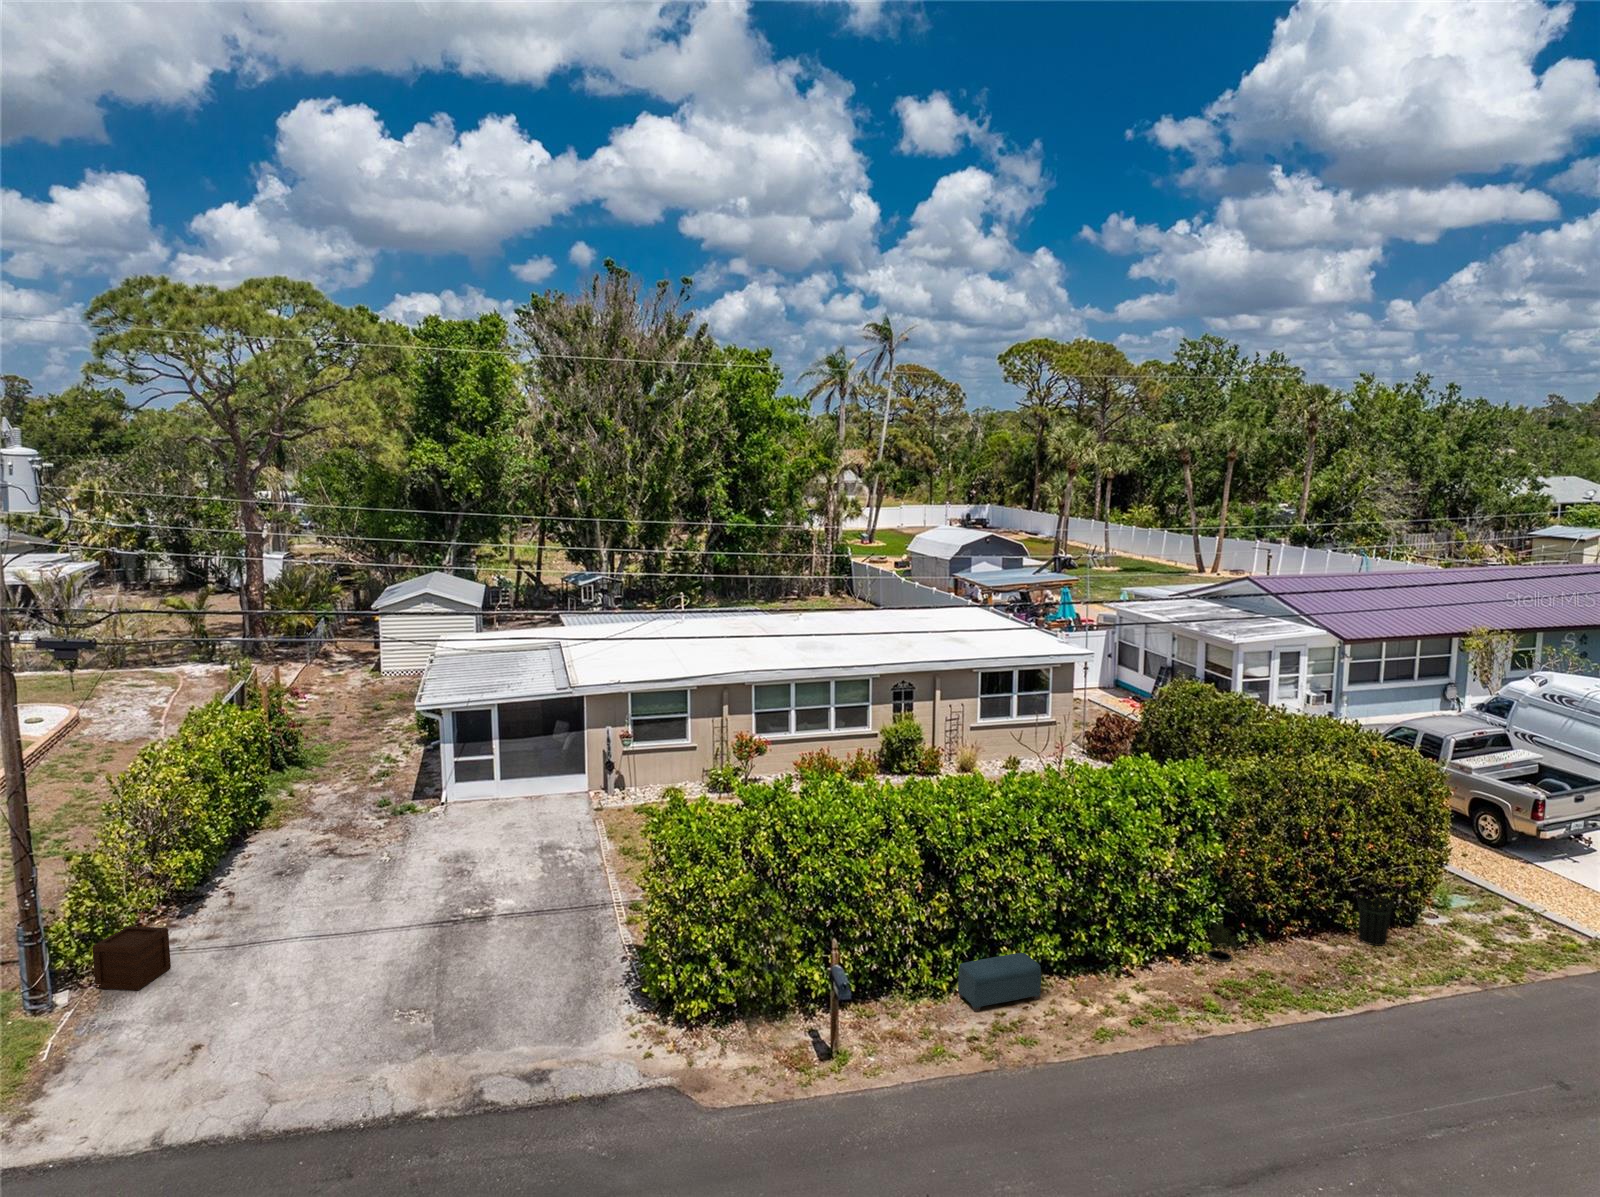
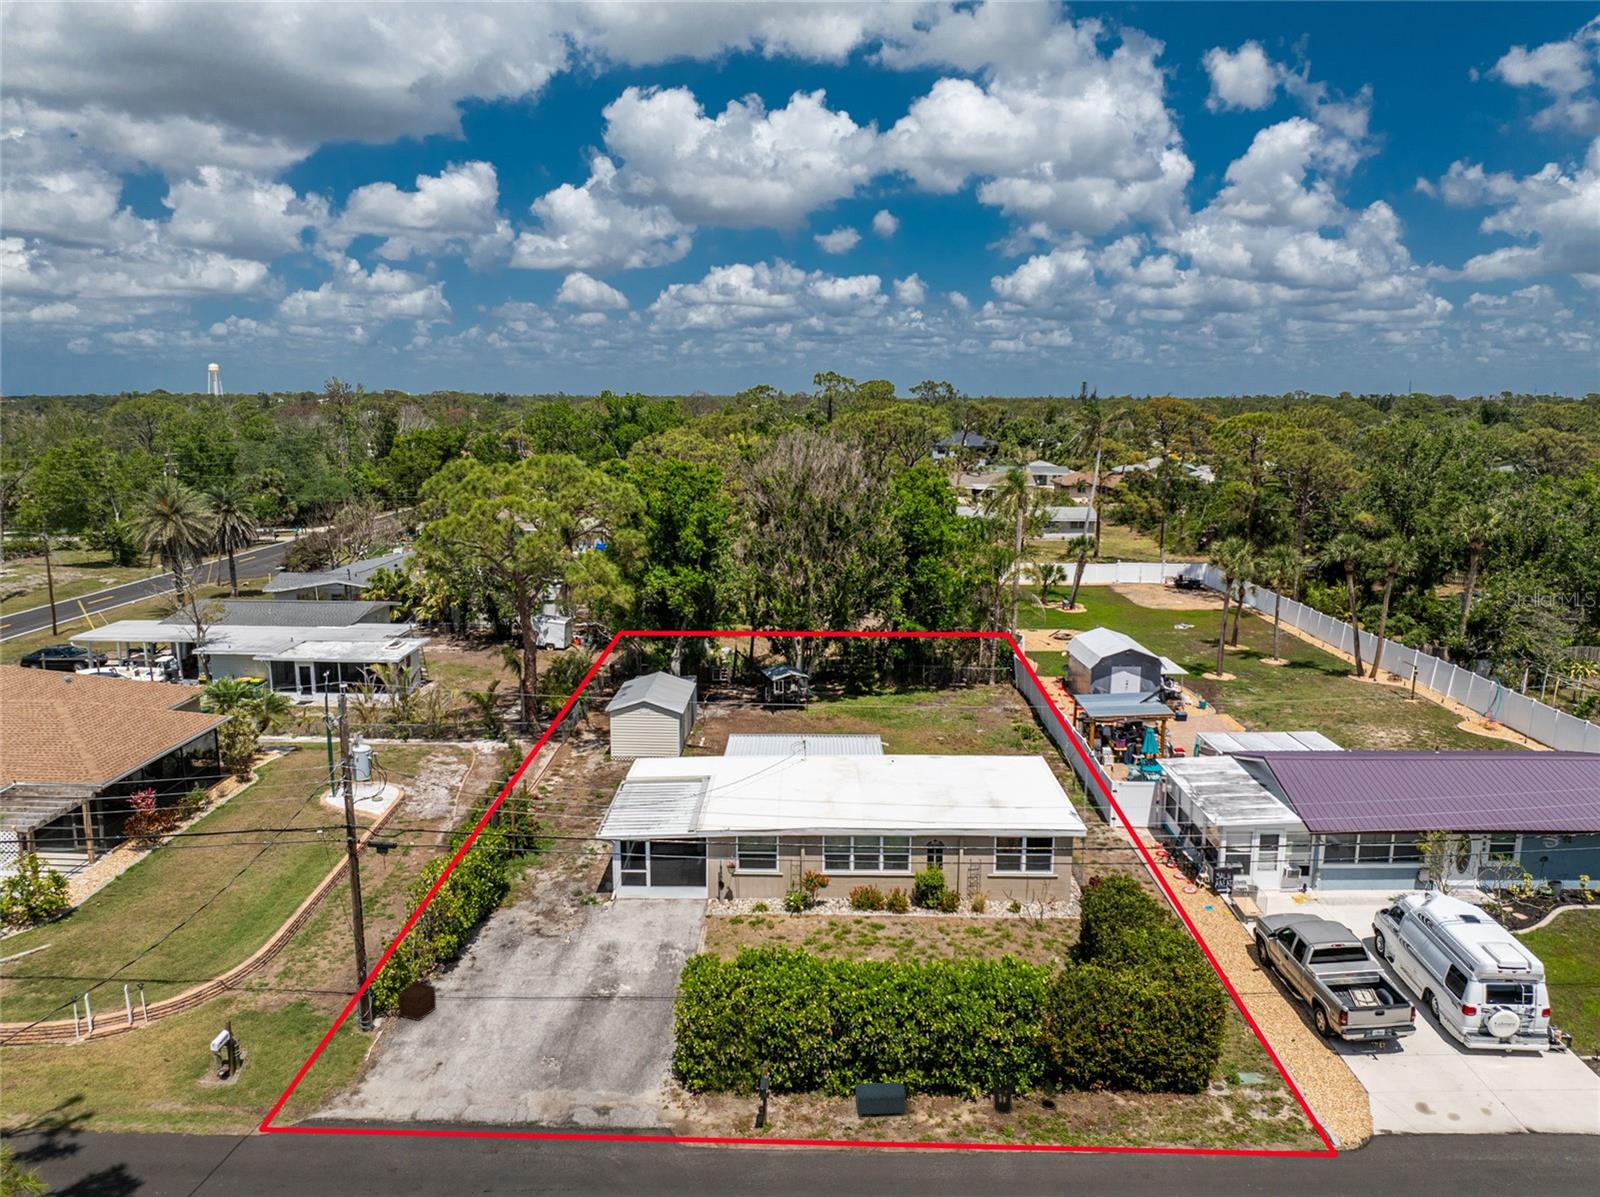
waste bin: present [1357,896,1394,946] -> present [992,1075,1015,1114]

